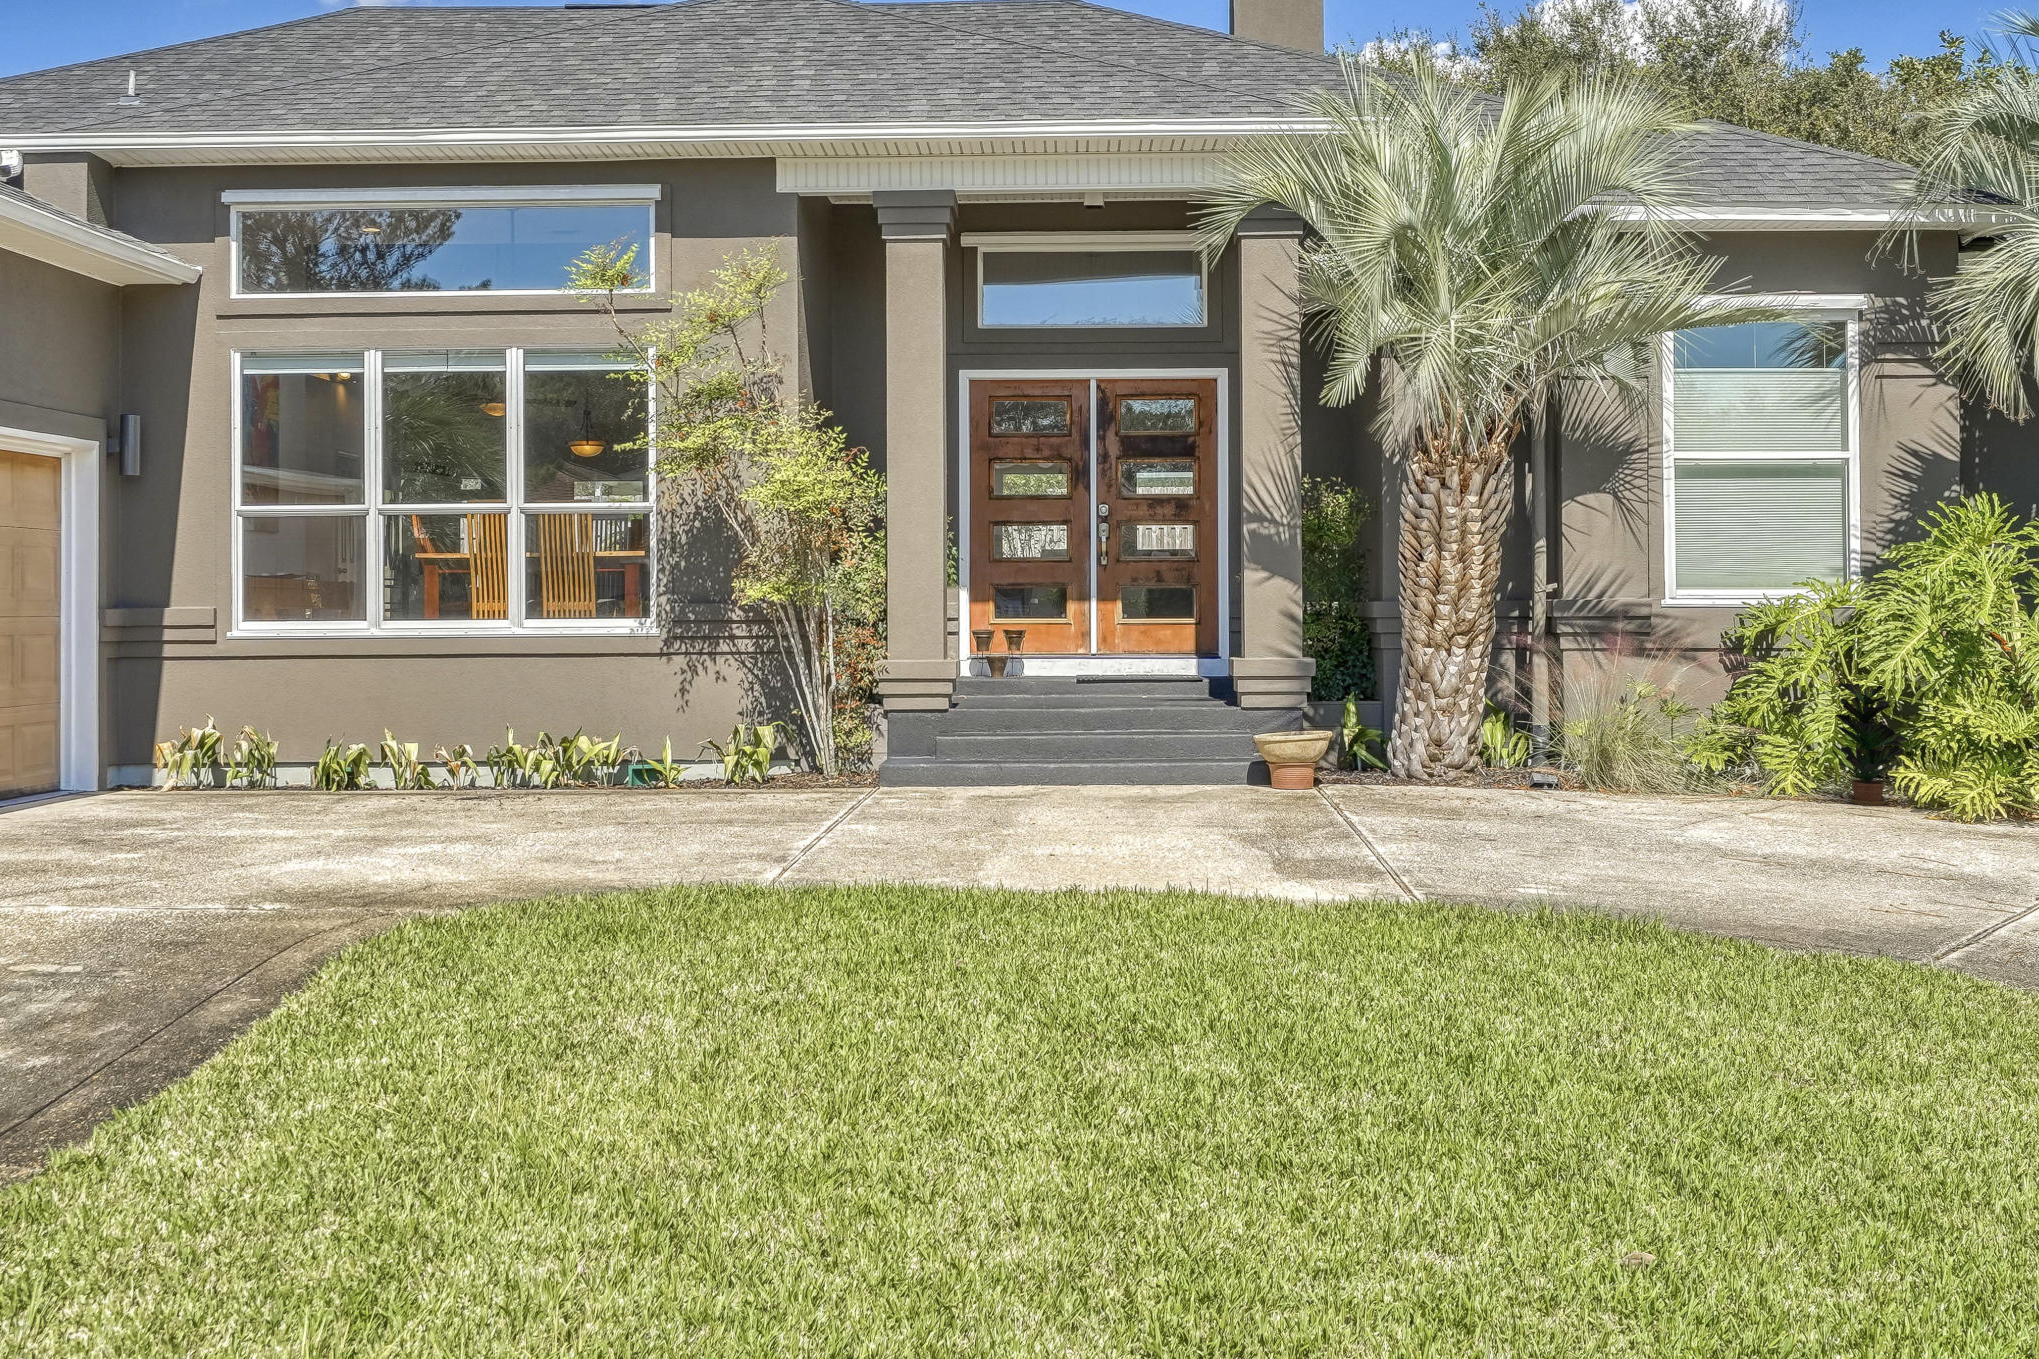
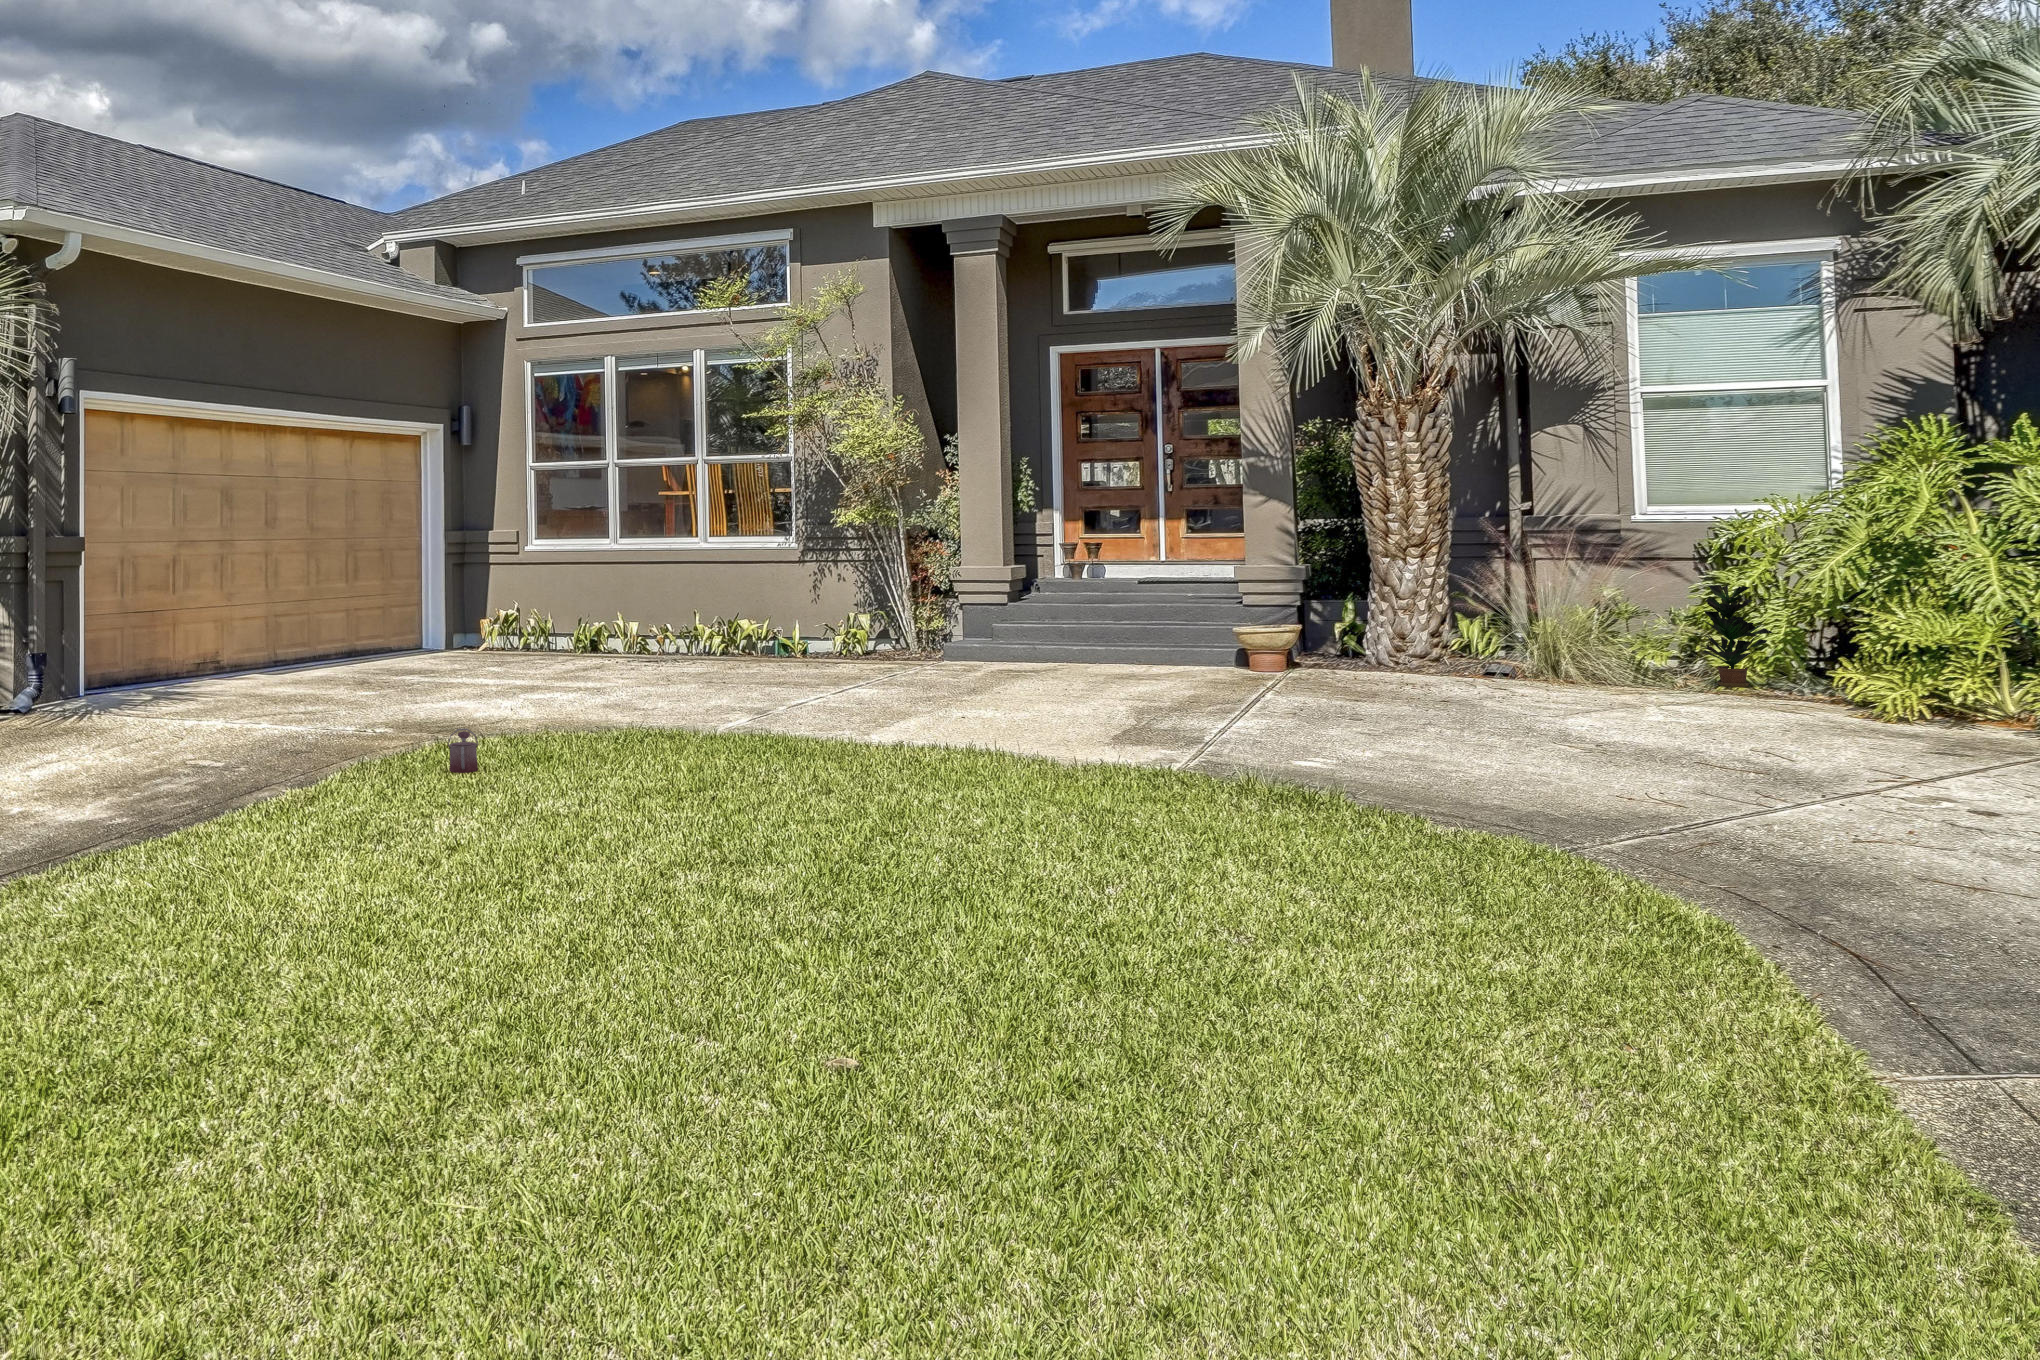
watering can: none [416,1022,479,1116] -> present [448,729,479,773]

